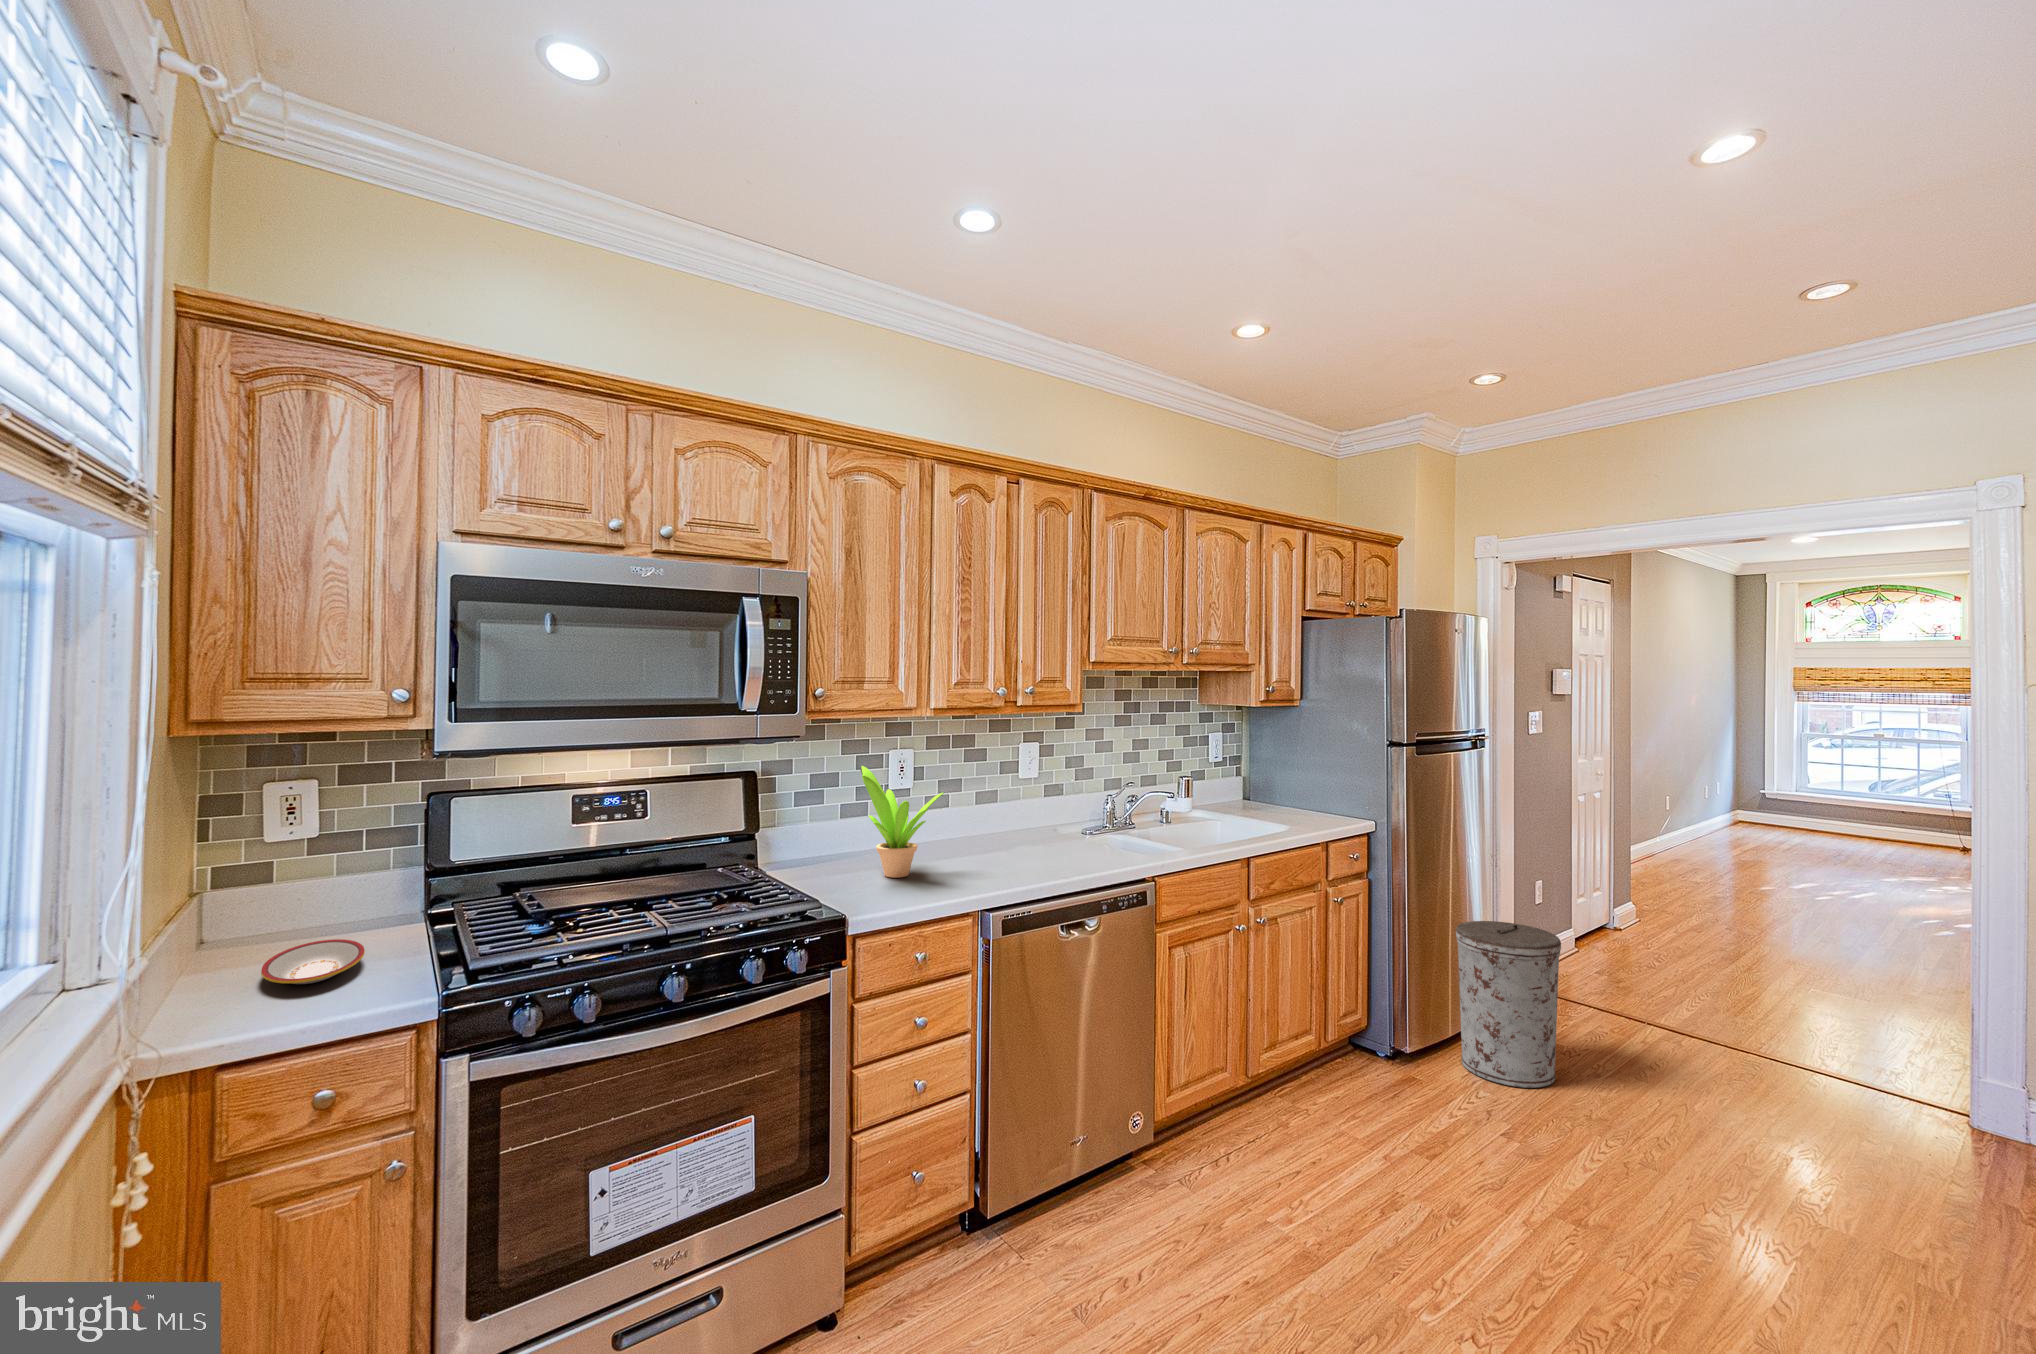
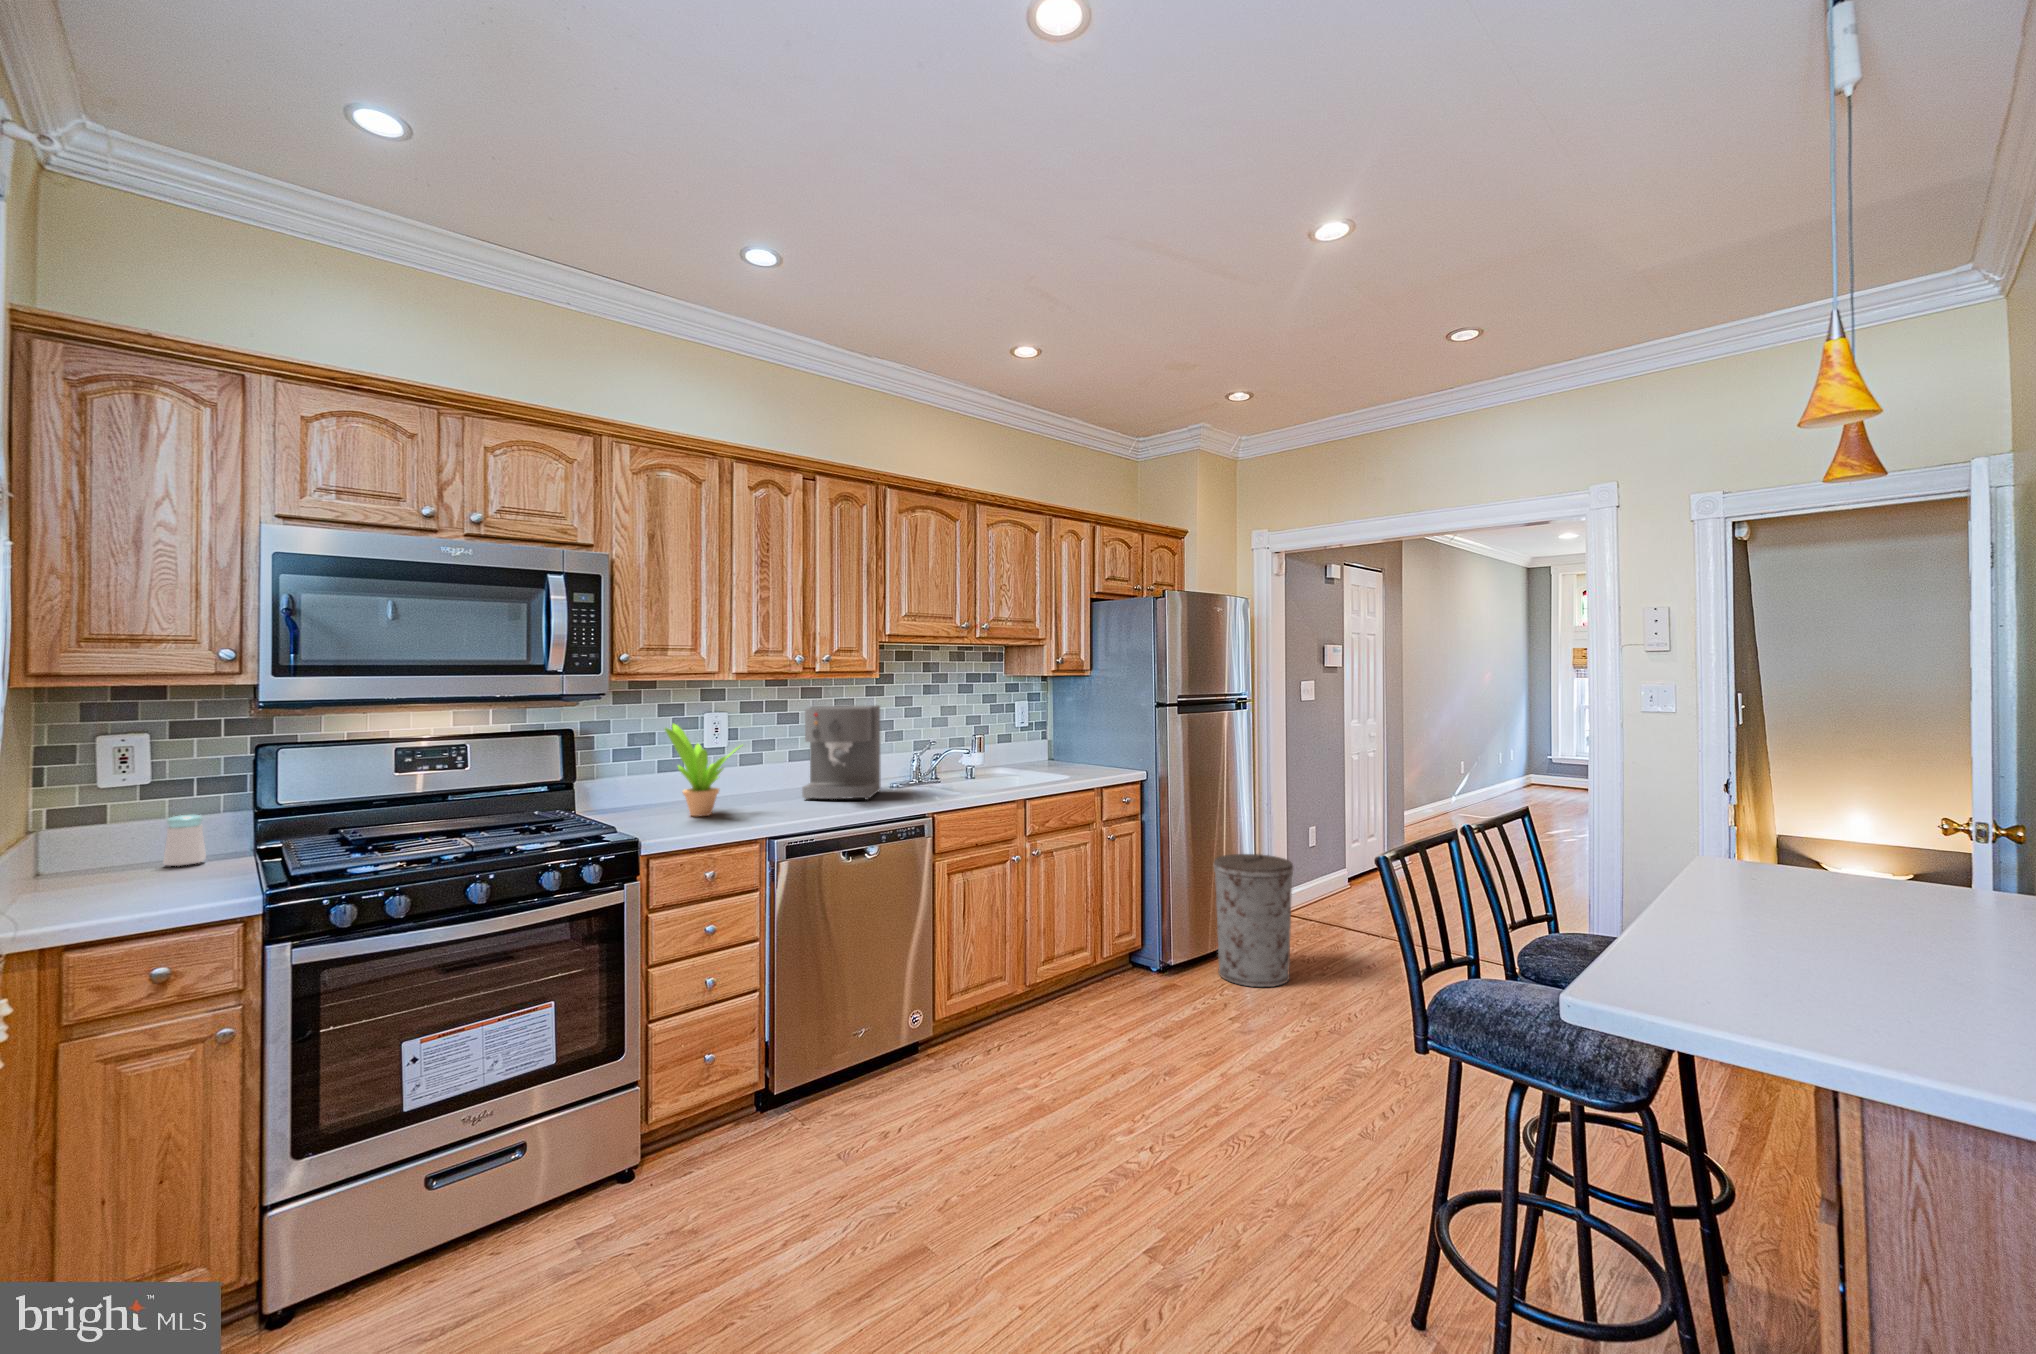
coffee maker: none [999,742,1081,856] -> present [802,705,881,800]
salt shaker: none [327,878,372,939] -> present [163,815,206,866]
plate: present [261,939,365,984] -> none [101,863,197,892]

